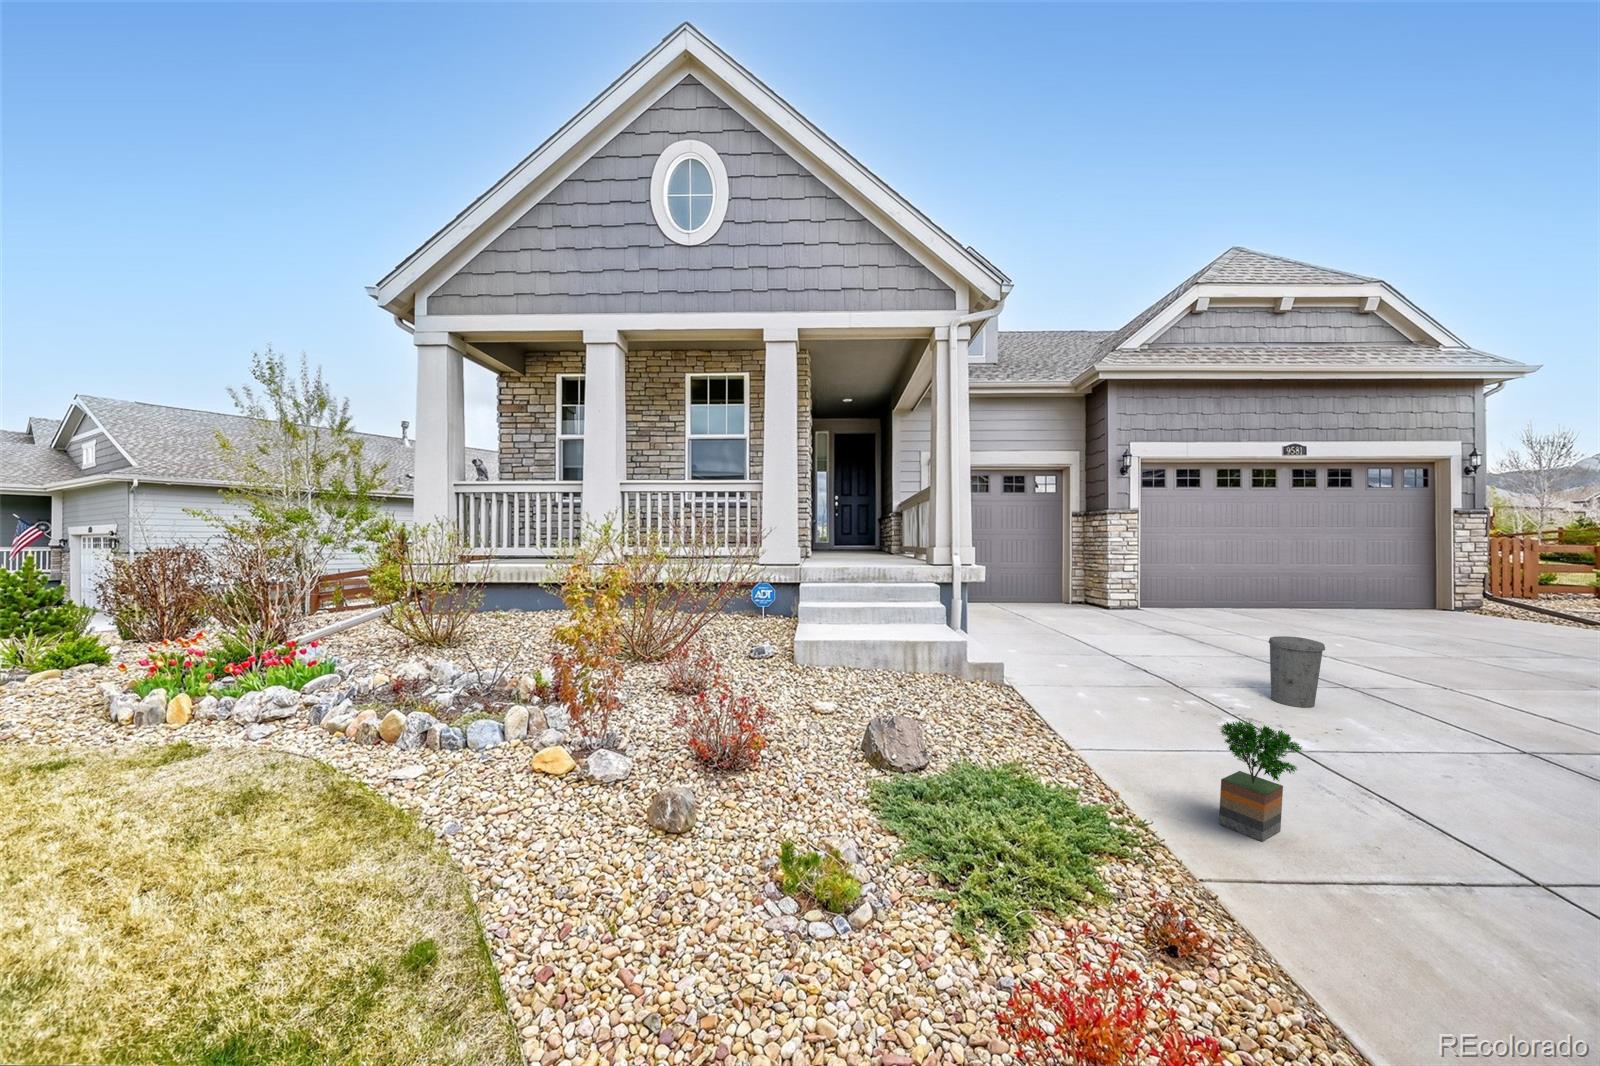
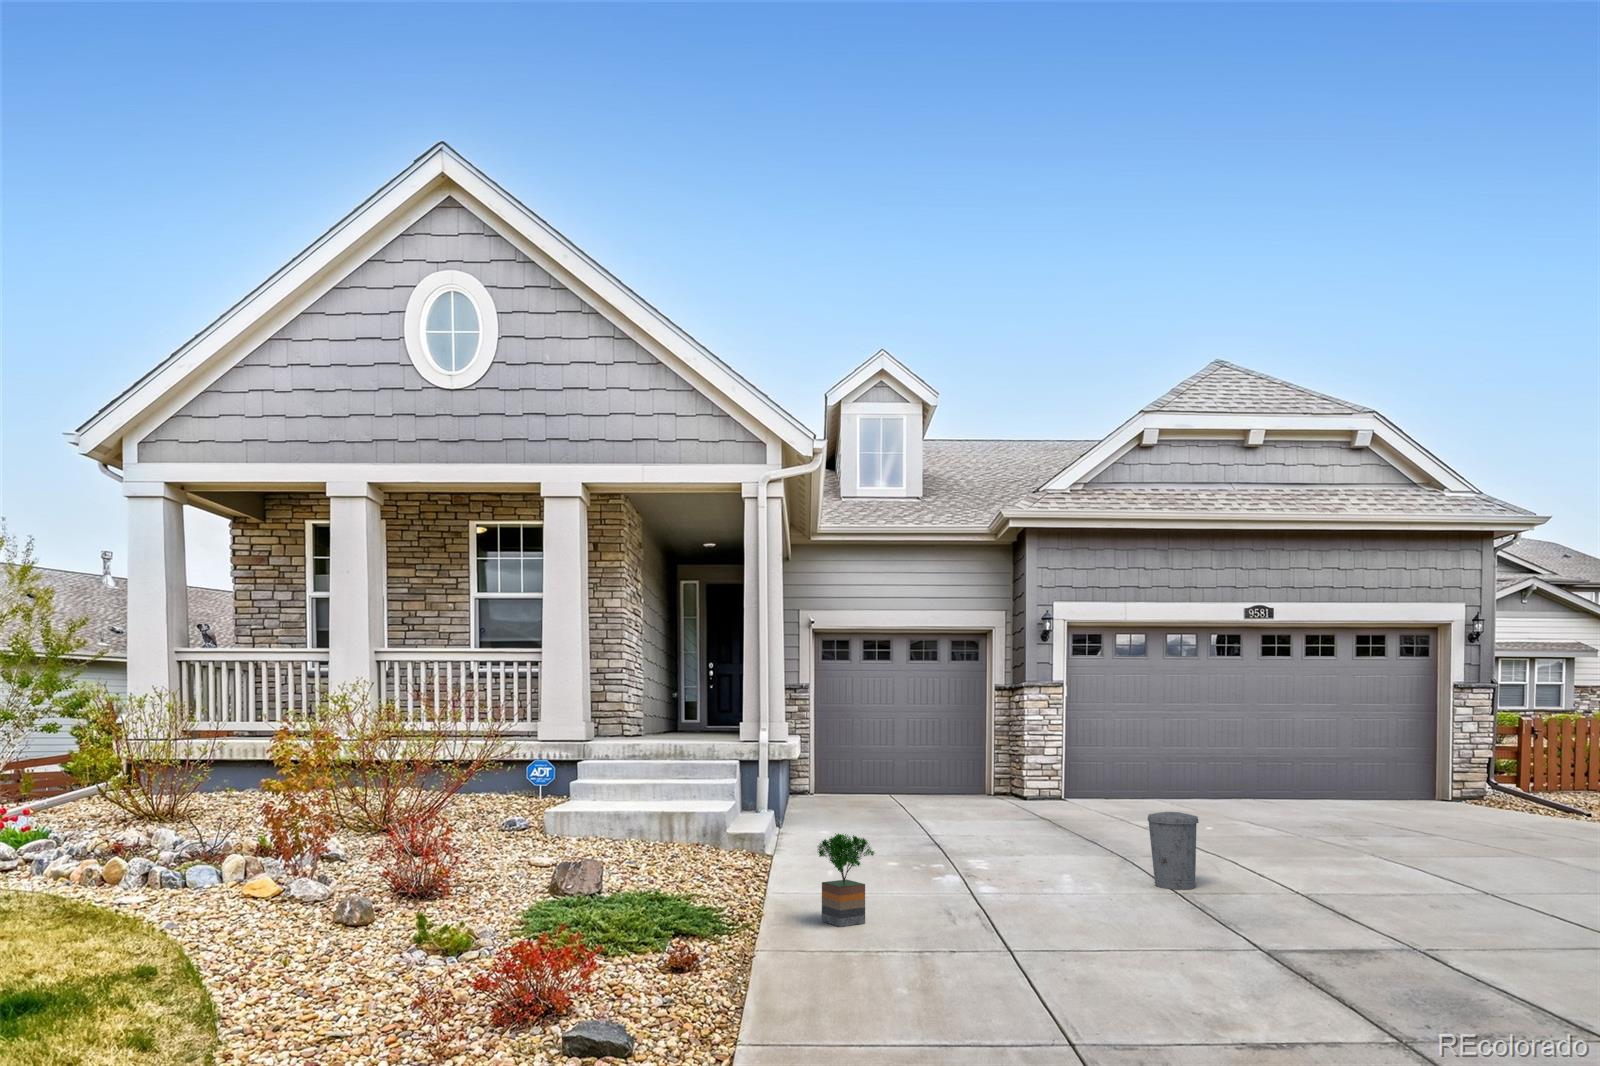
trash can: present [1269,636,1325,708] -> present [1148,812,1199,890]

